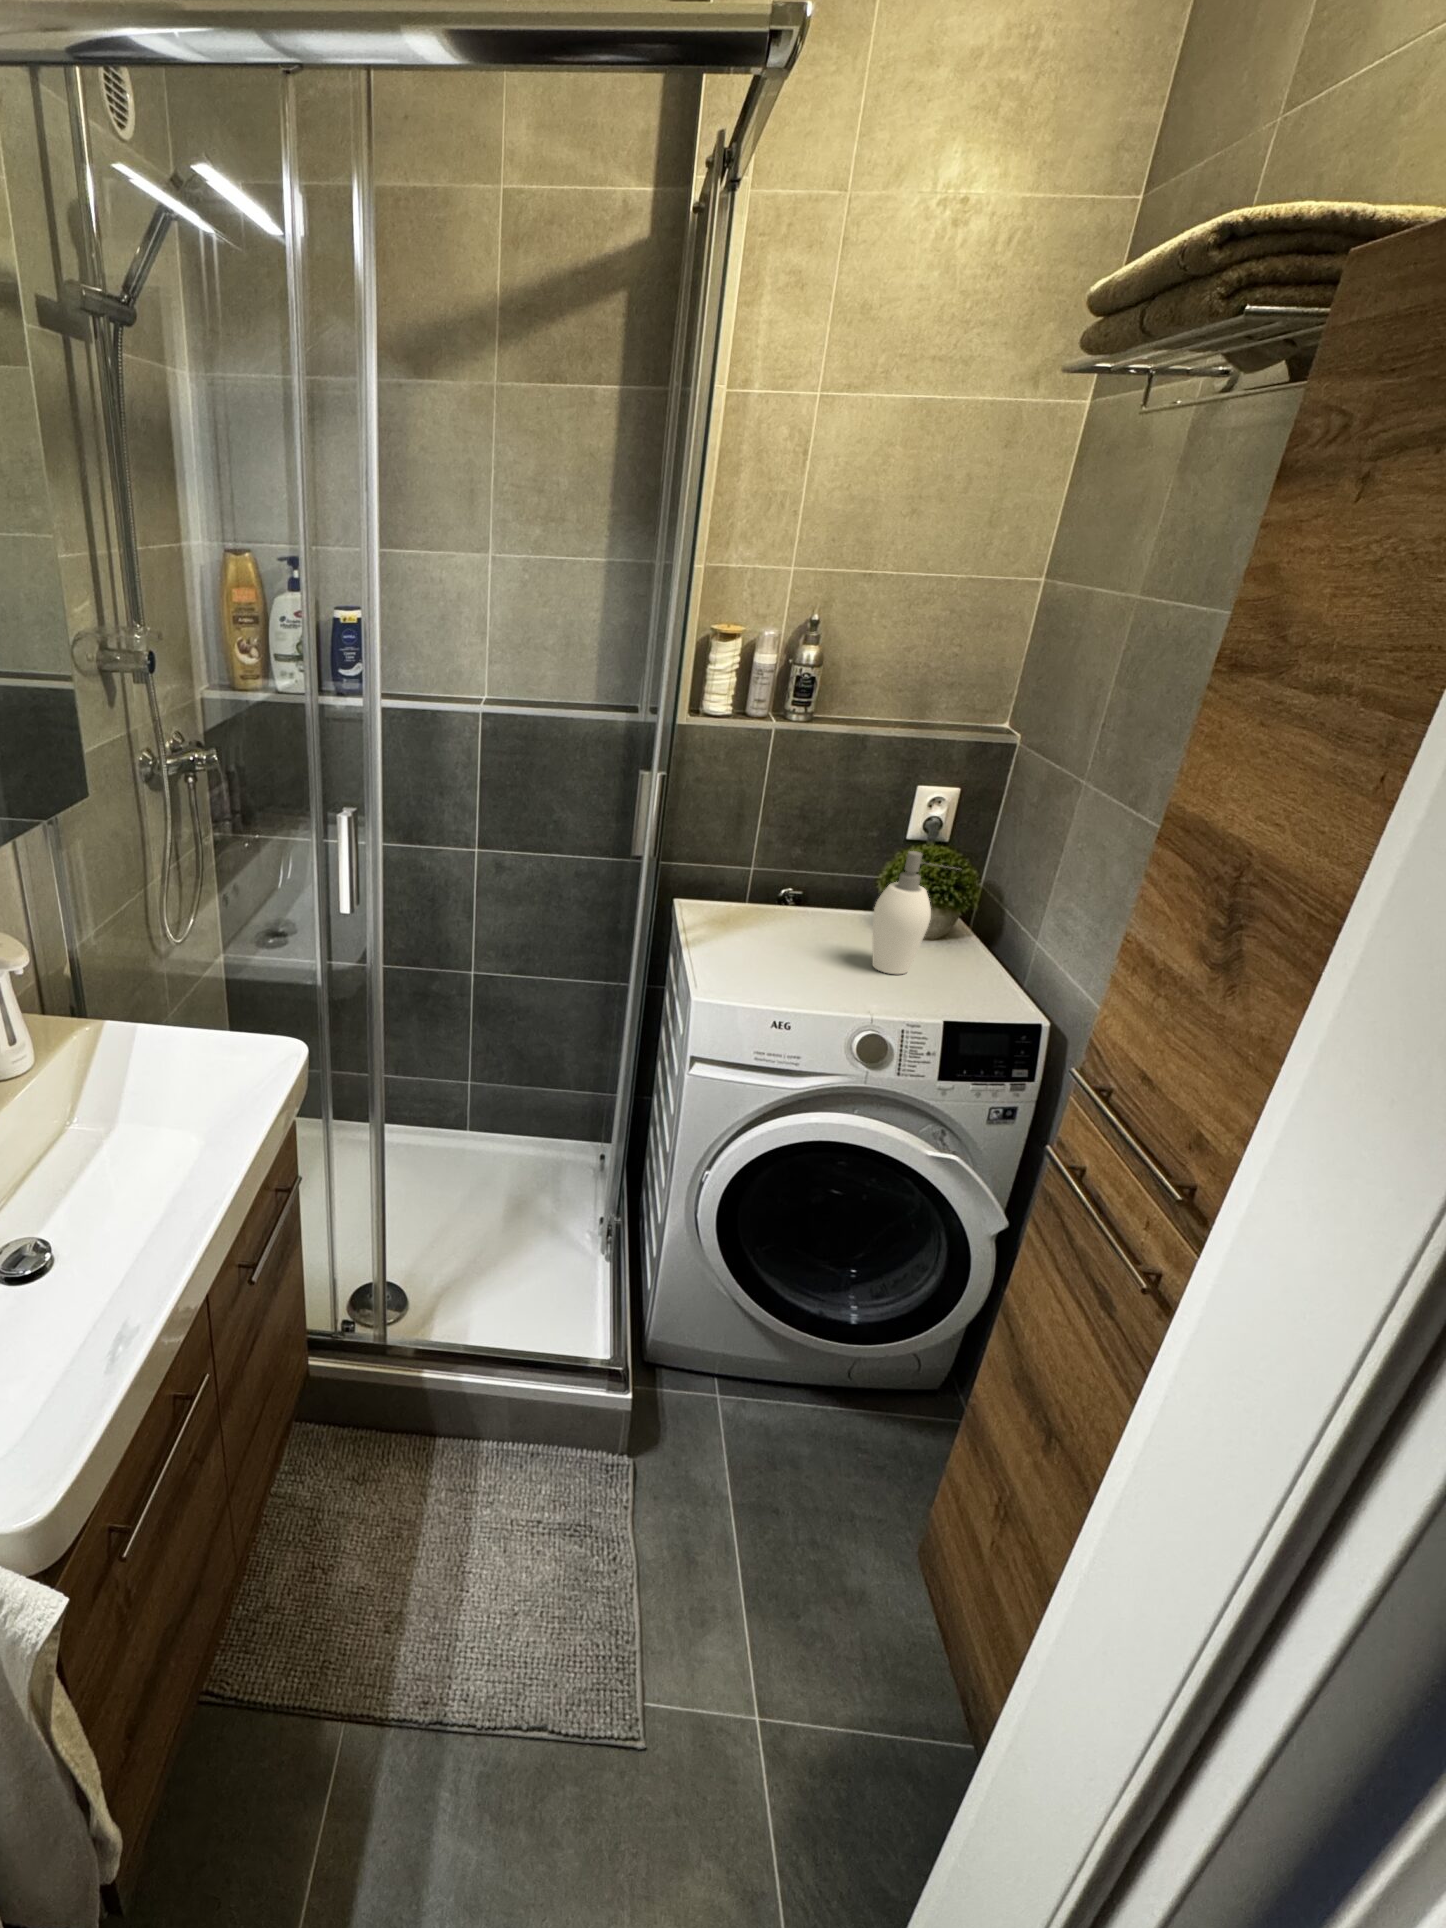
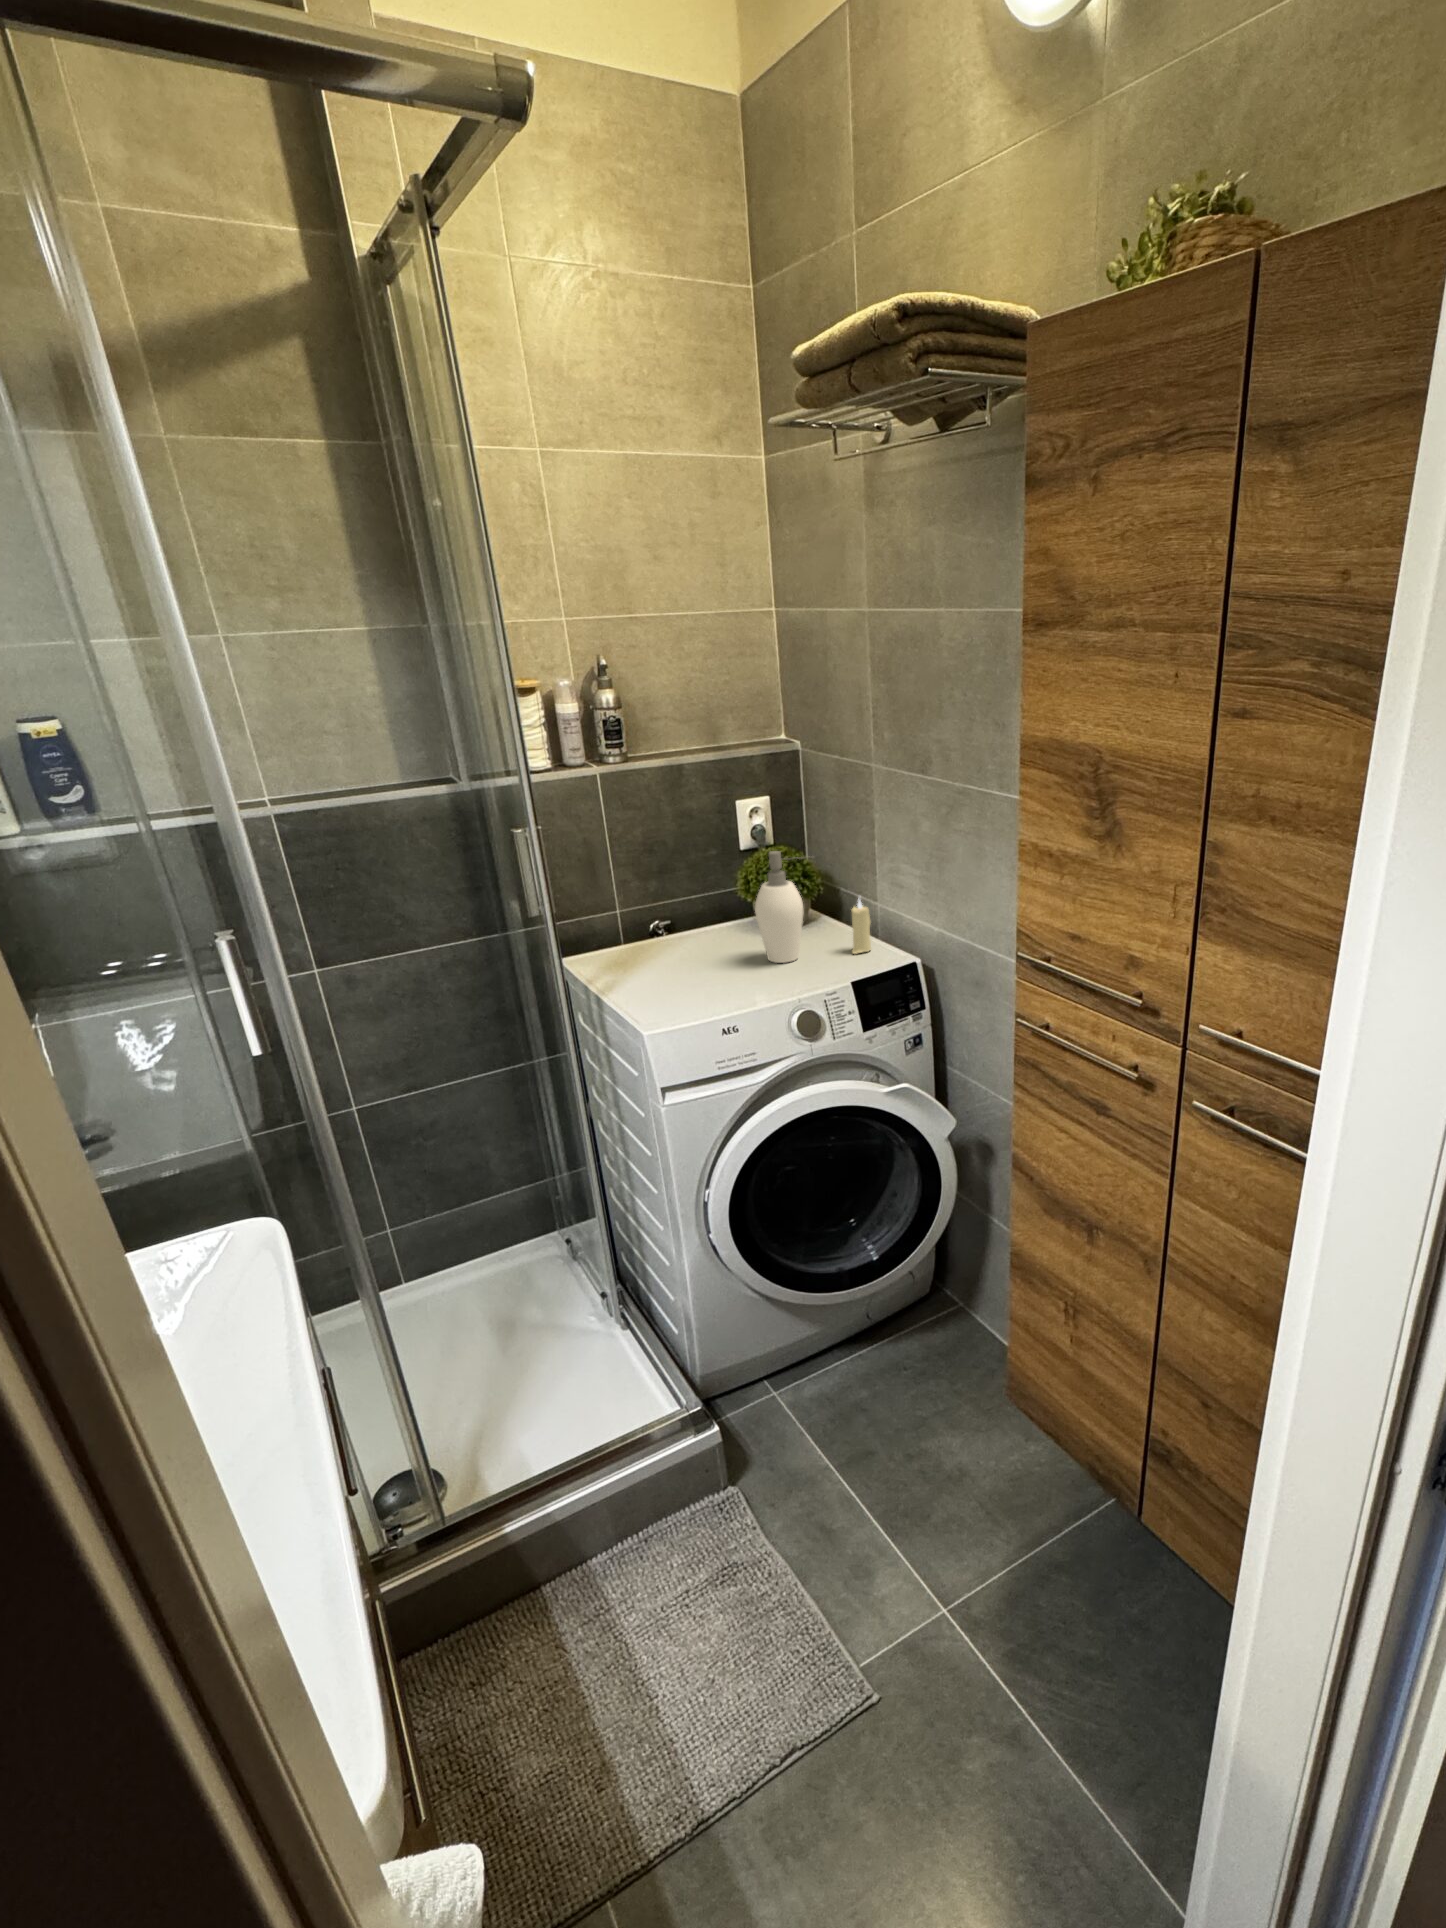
candle: none [971,927,1010,992] -> present [852,900,871,954]

